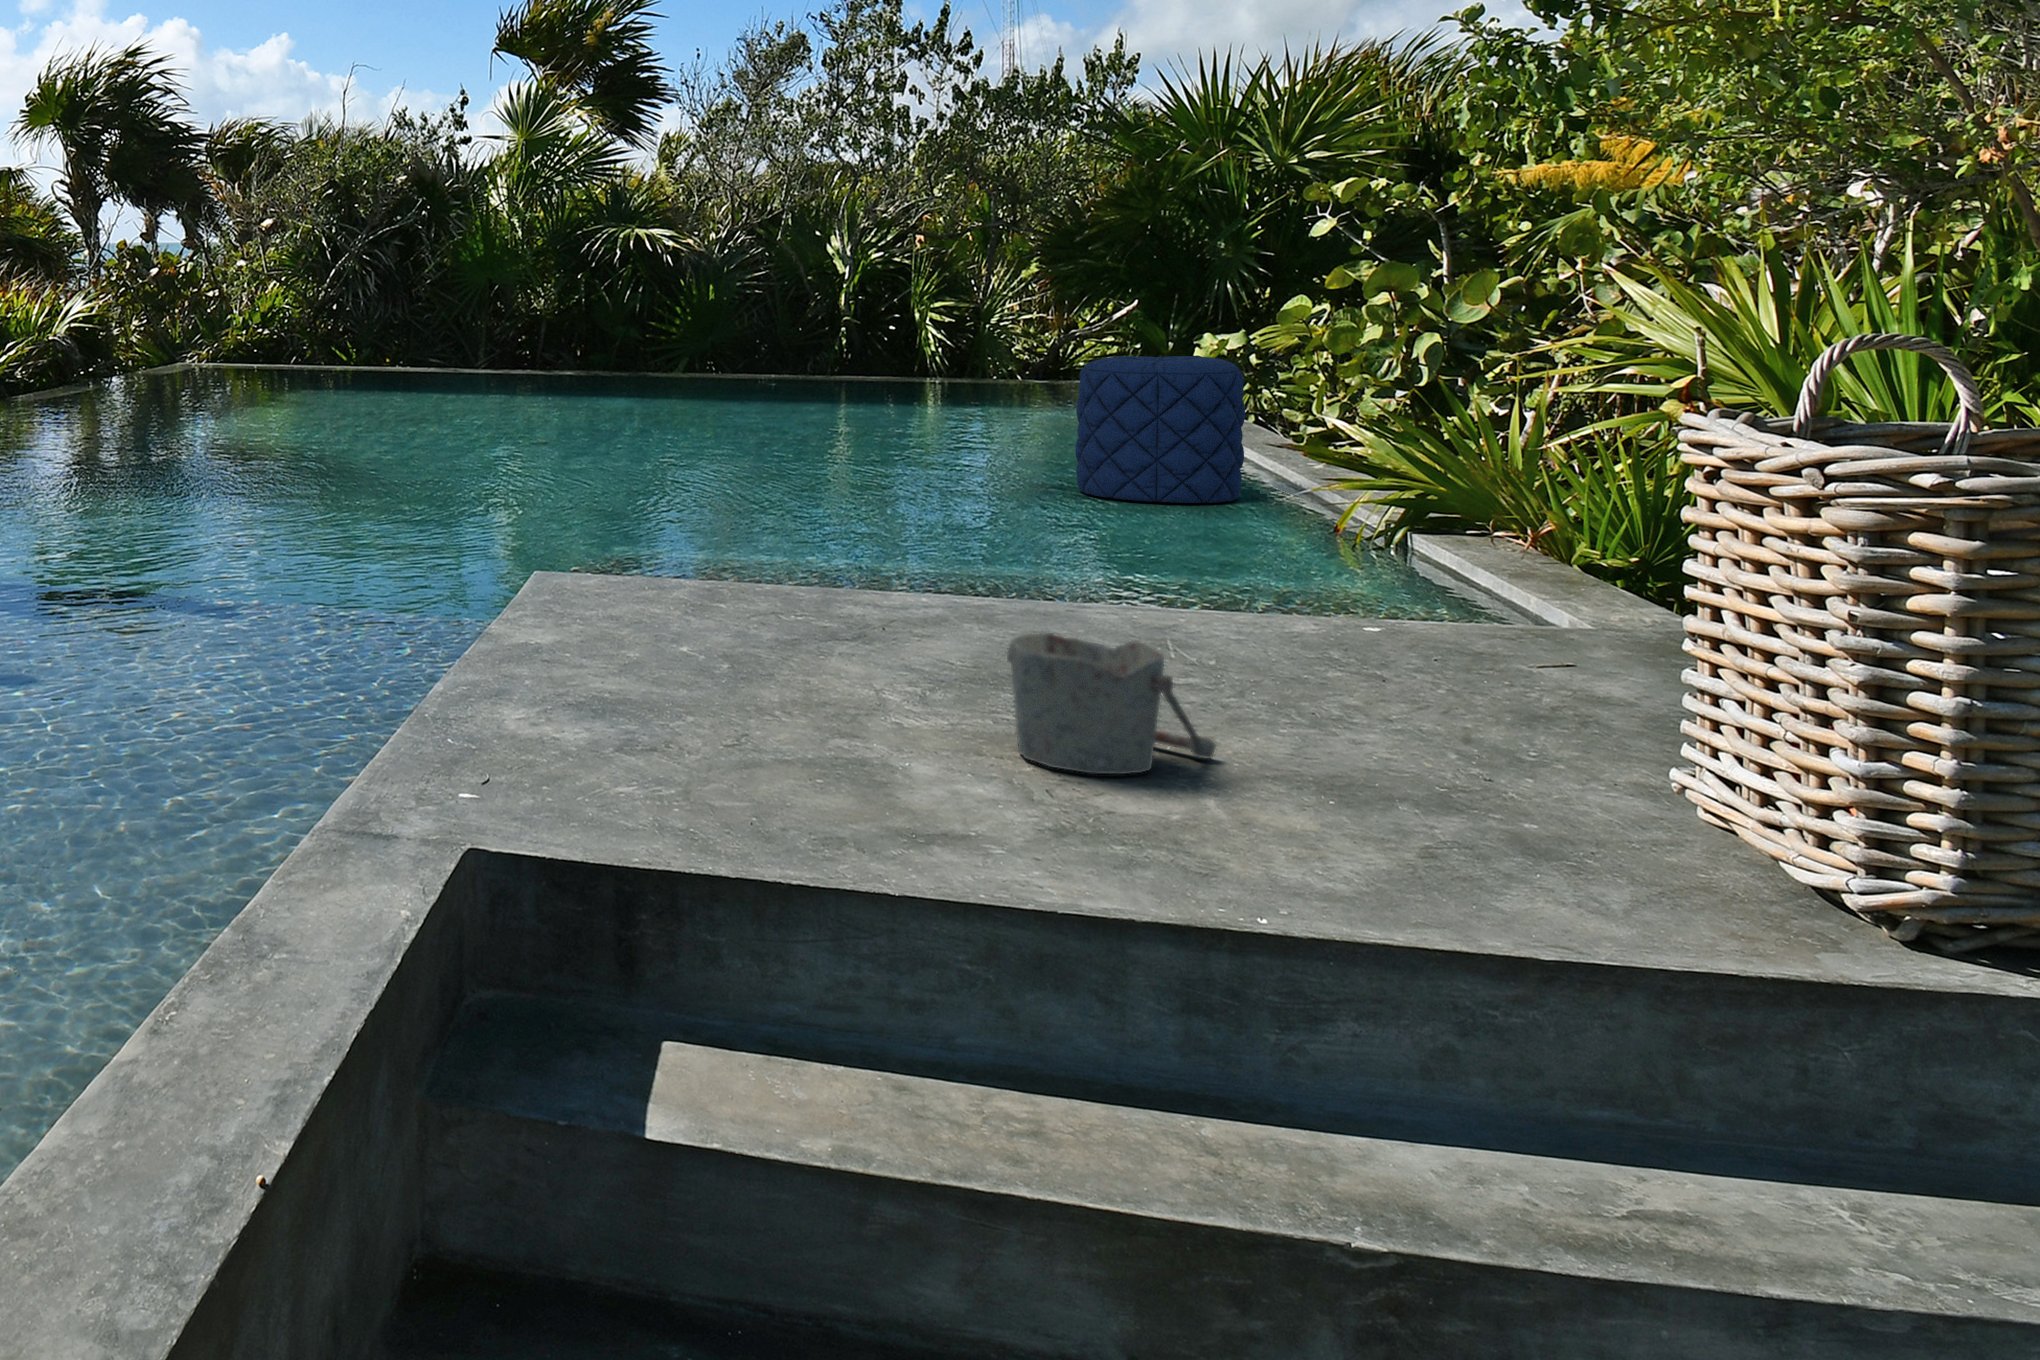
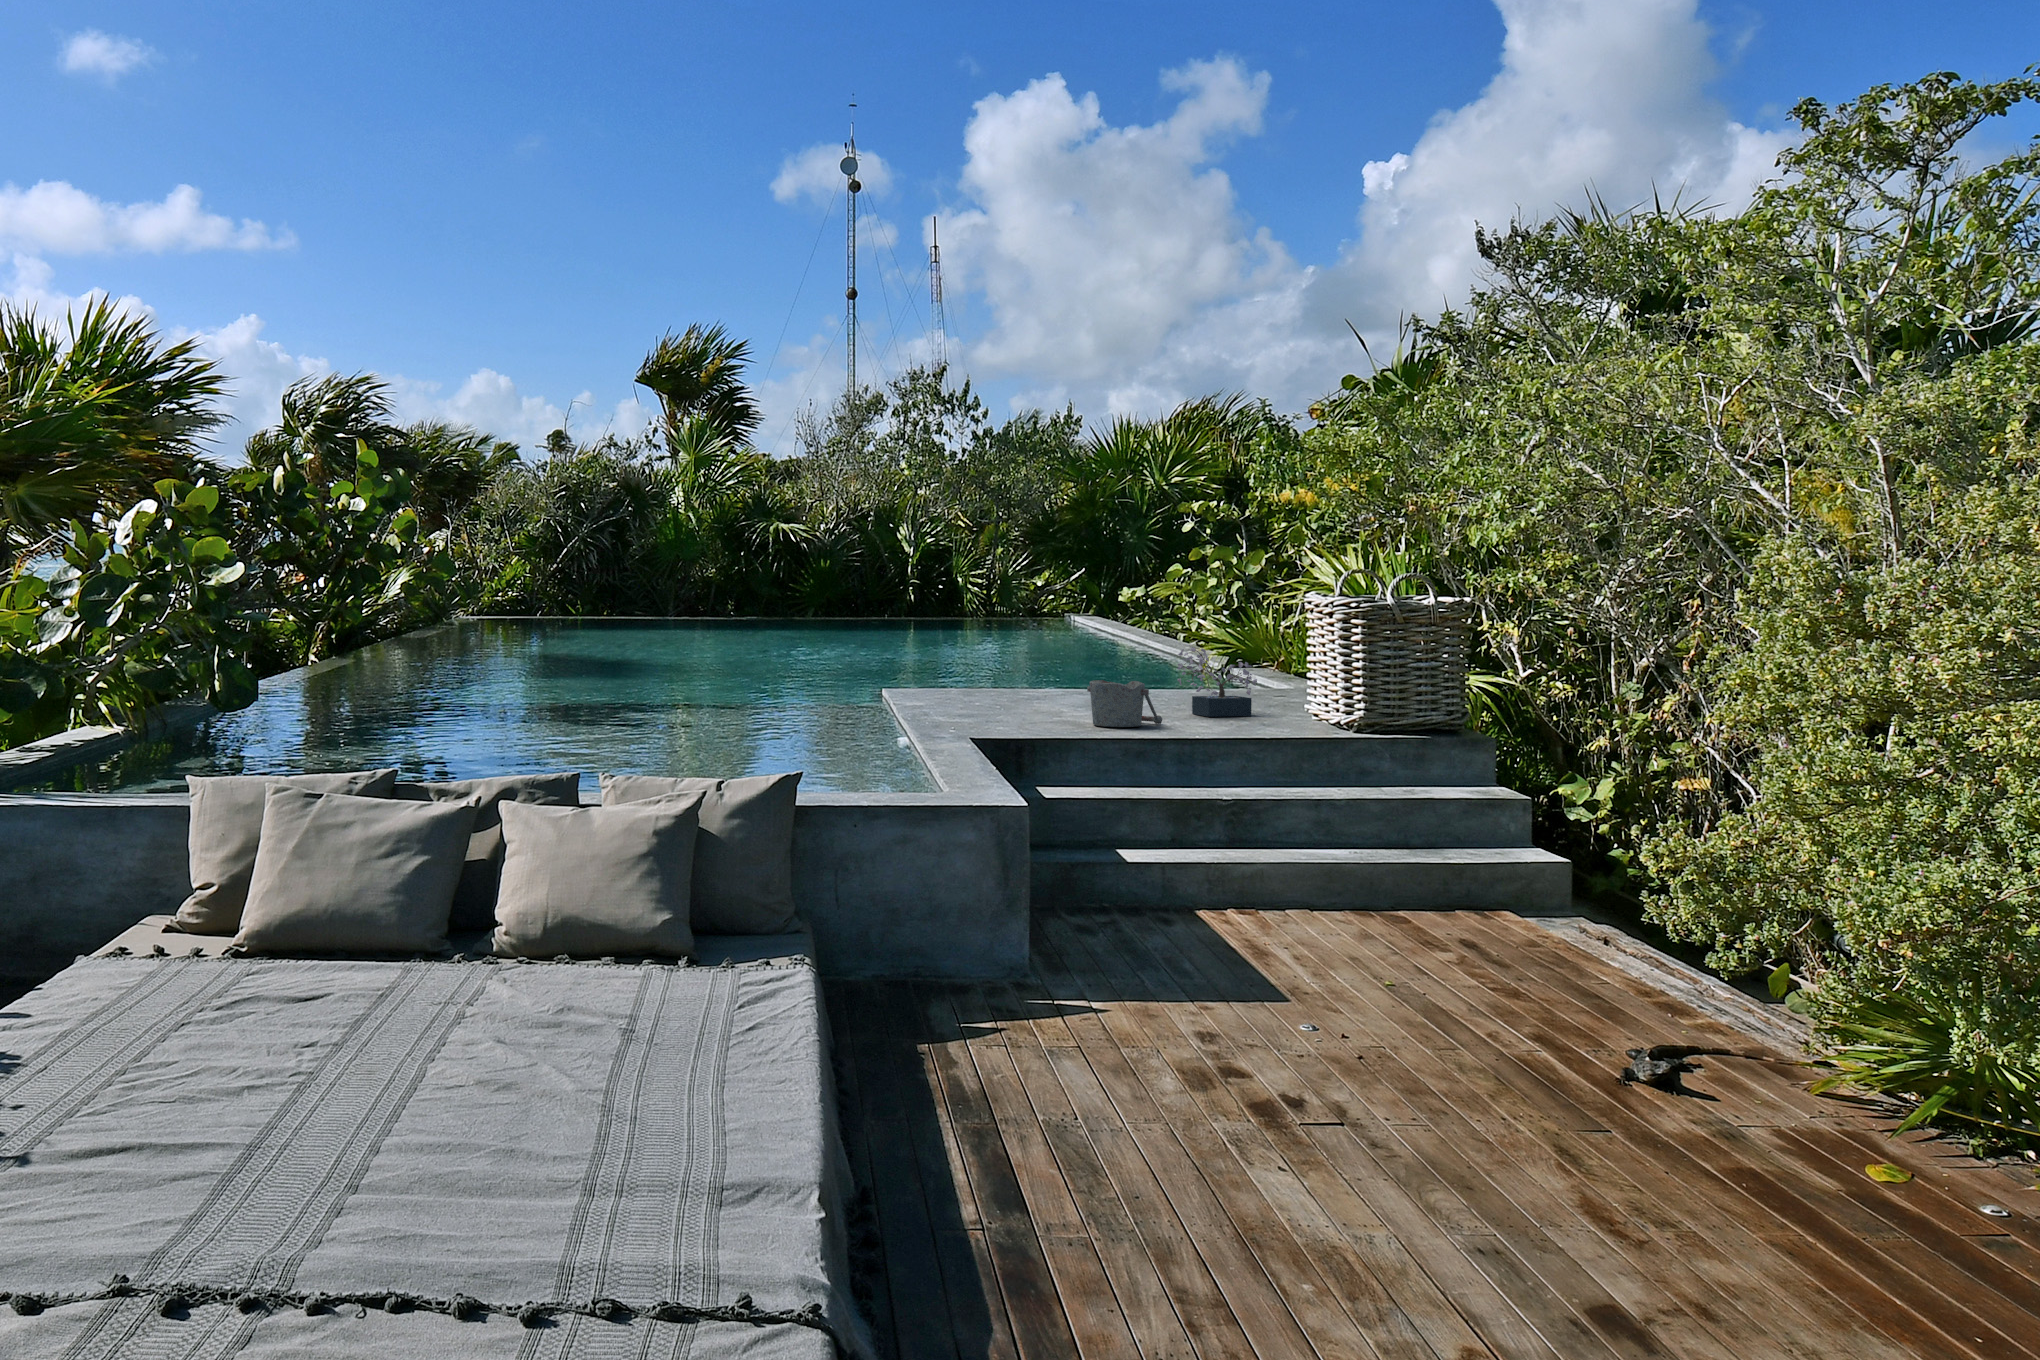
pouf: present [1075,356,1245,503] -> none [1074,590,1155,665]
decorative plant: none [1266,543,1496,729] -> present [1177,647,1257,717]

